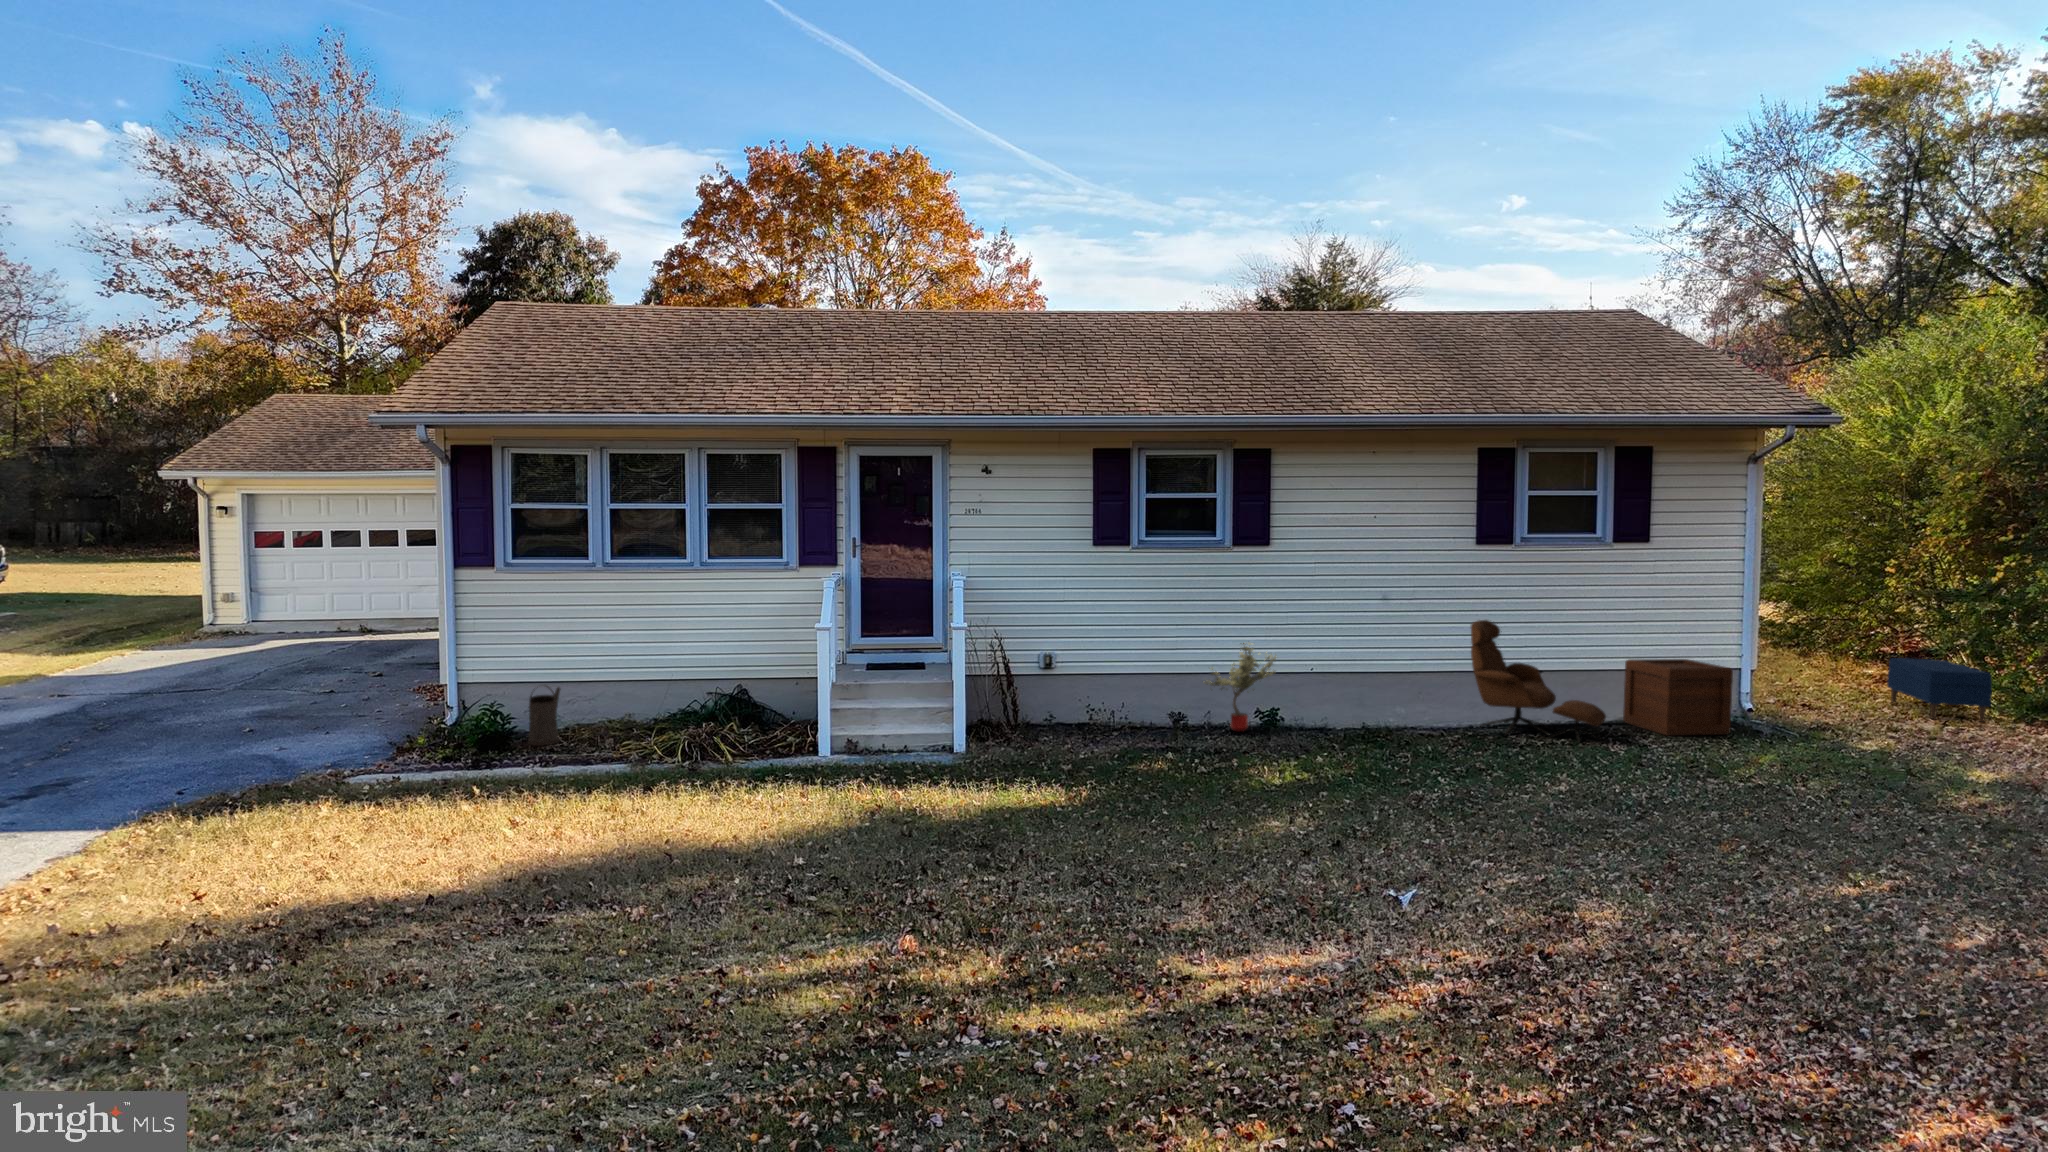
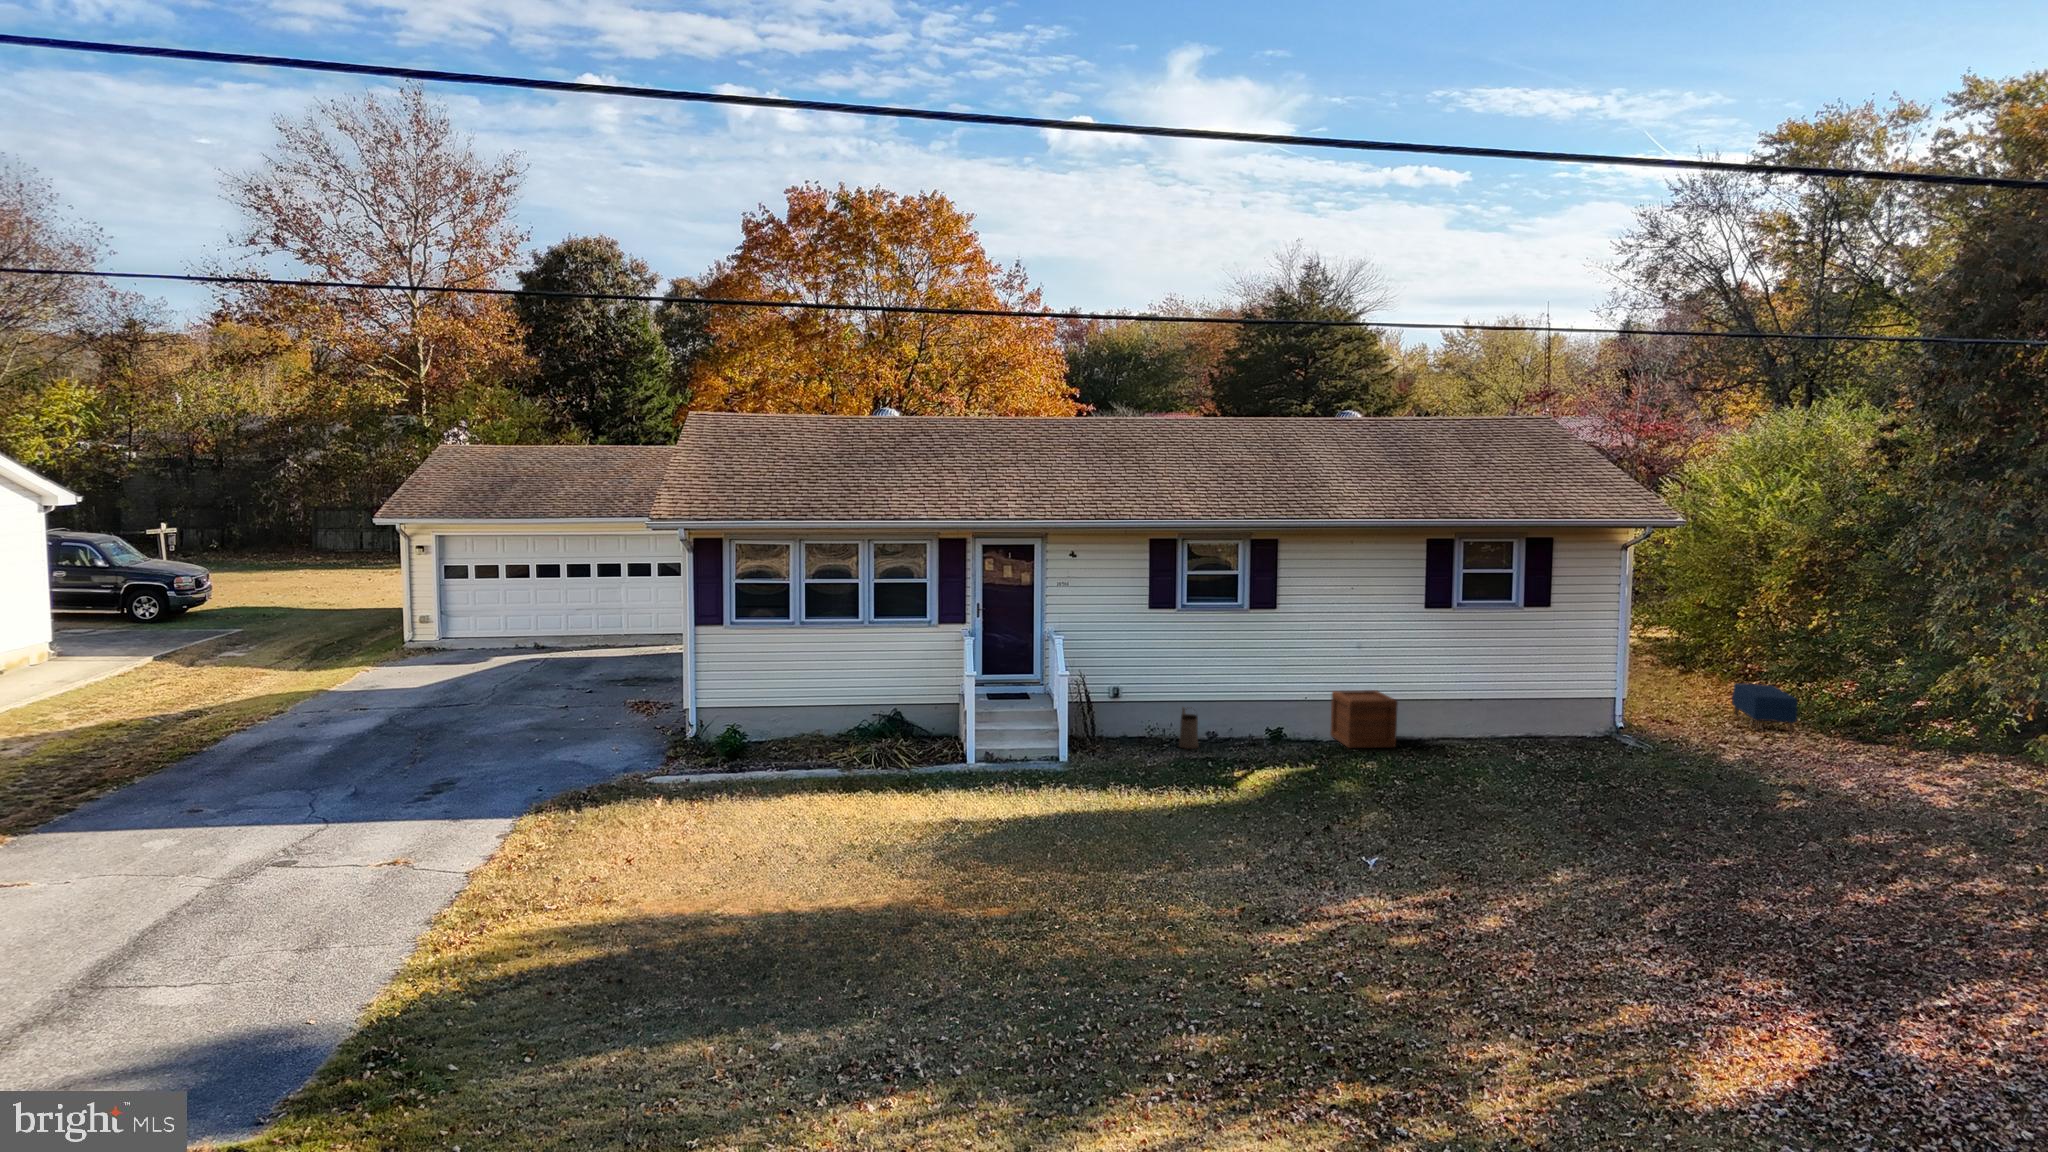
lounge chair: present [1471,620,1606,742] -> none [1424,661,1518,752]
potted tree: present [1205,643,1276,732] -> none [1232,678,1286,744]
wooden crate: present [1623,659,1733,736] -> present [1330,690,1398,748]
watering can: present [528,686,561,746] -> present [1179,707,1199,749]

